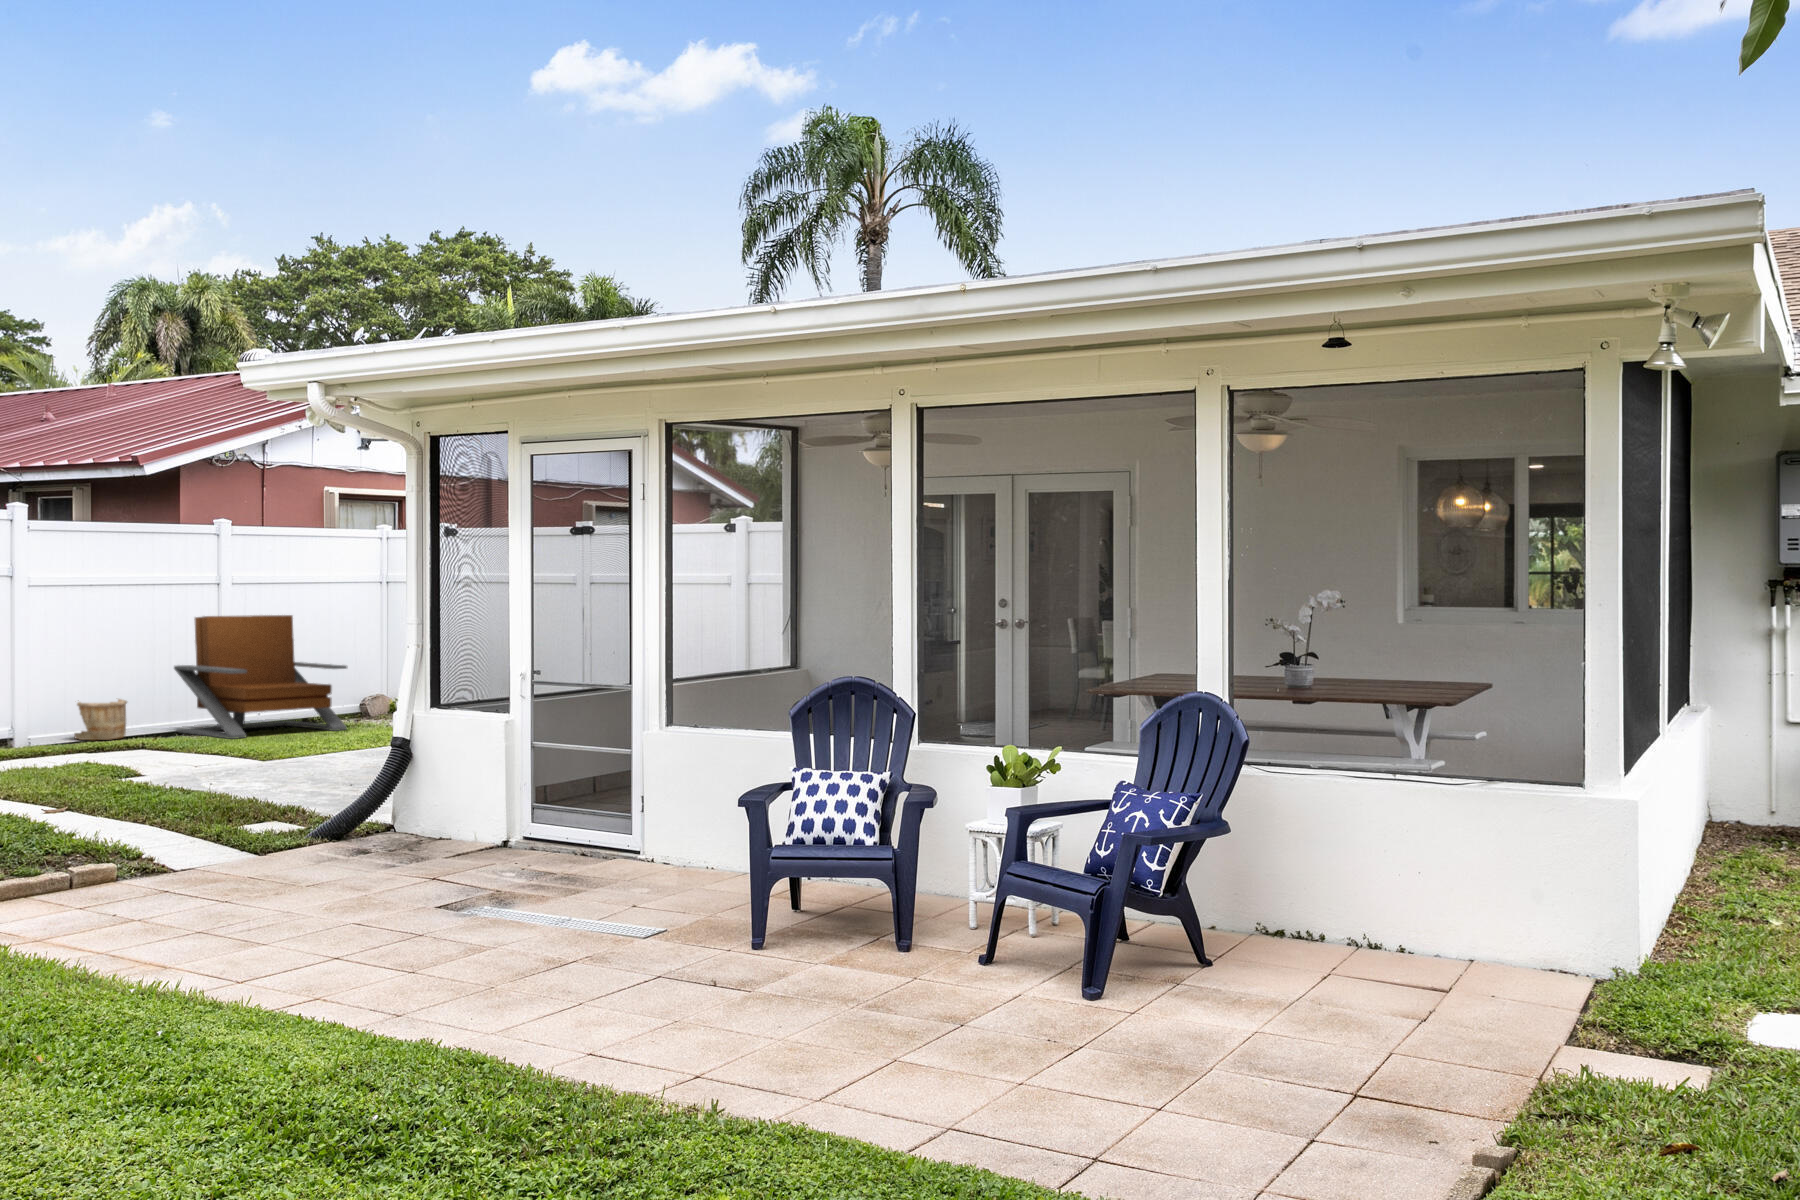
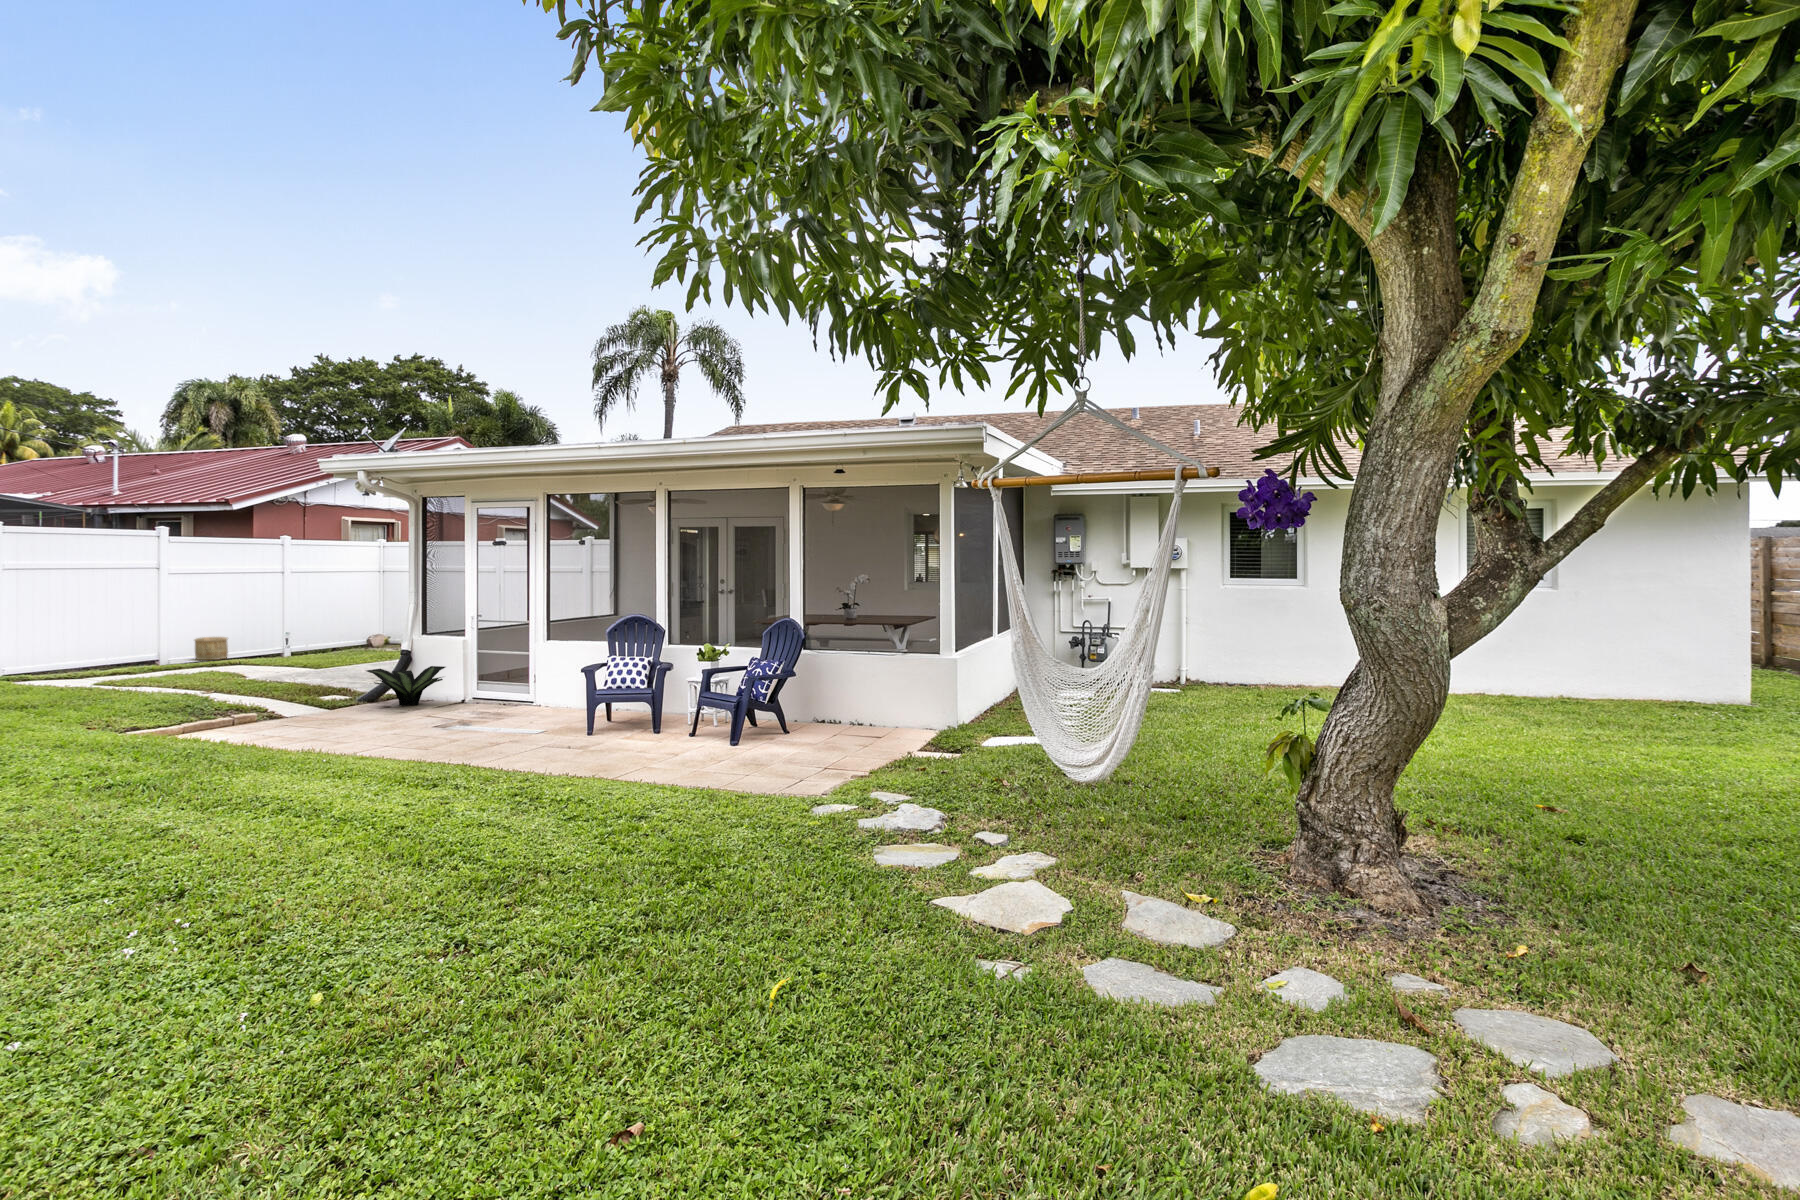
lounge chair: present [174,615,347,739] -> none [255,589,363,657]
potted plant: none [321,772,475,854] -> present [366,666,445,706]

